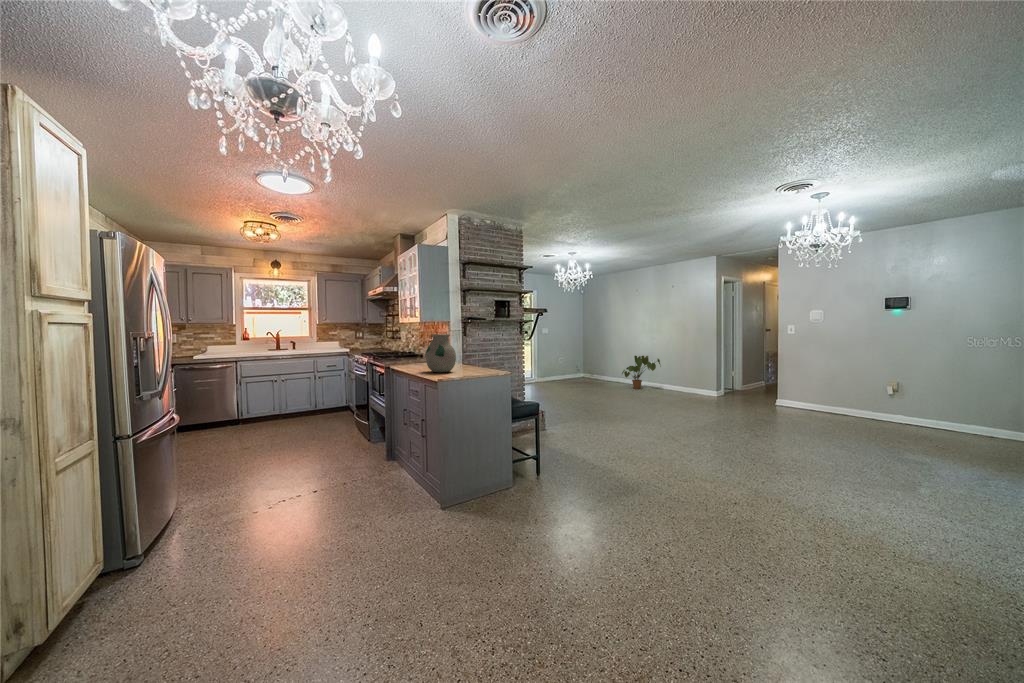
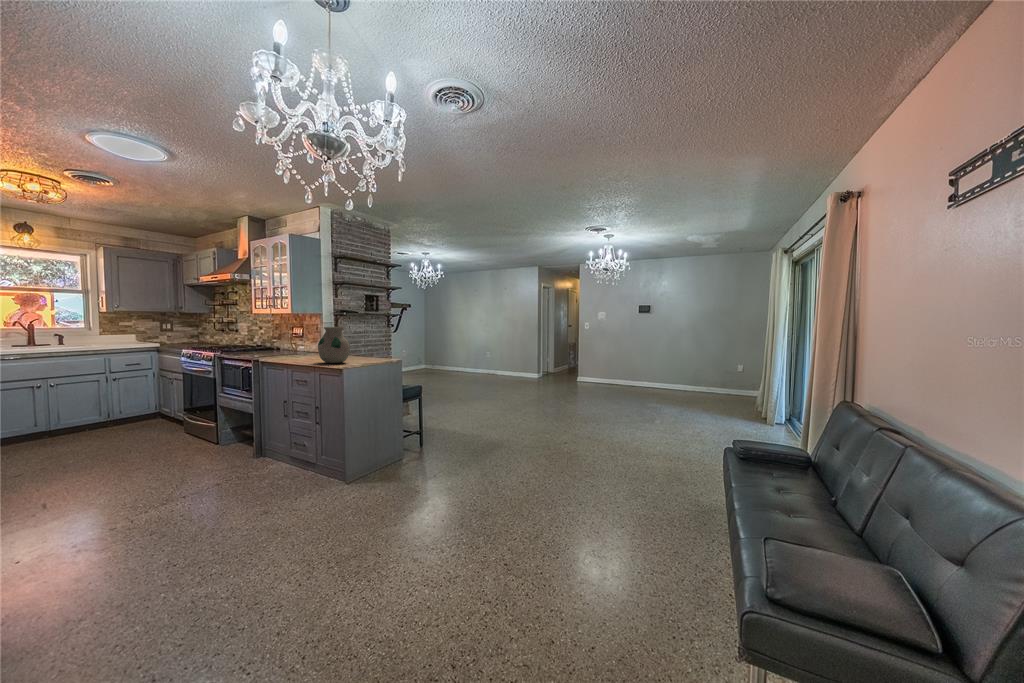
house plant: present [622,356,660,389] -> none [462,347,495,377]

